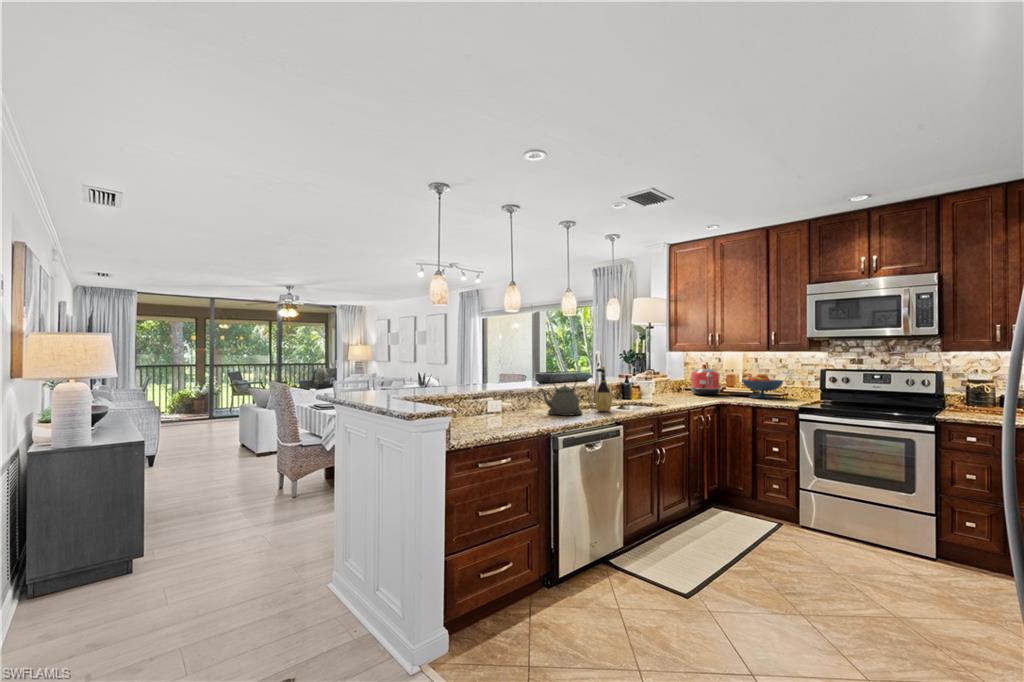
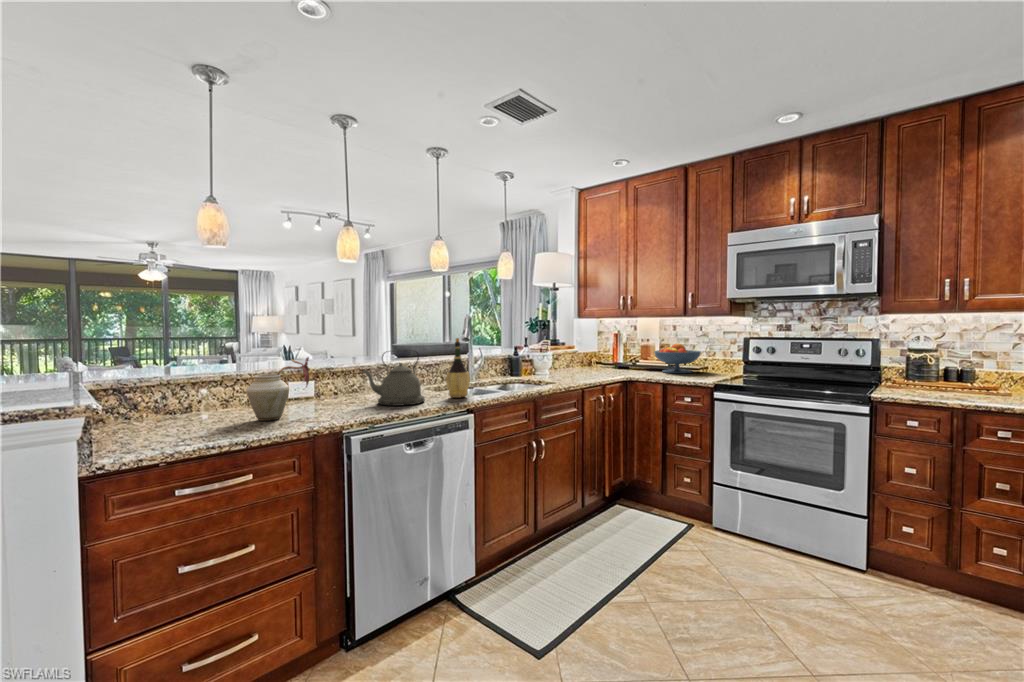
toaster: present [691,369,720,396] -> none [598,338,630,371]
vase: none [474,378,514,422] -> present [247,357,310,421]

